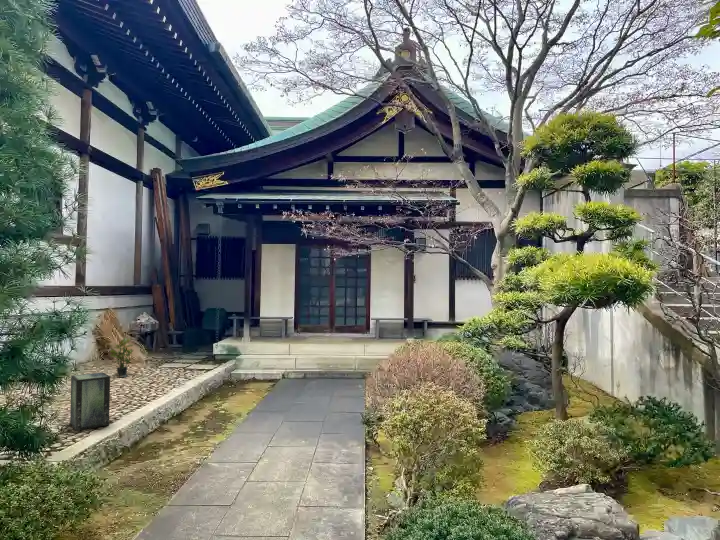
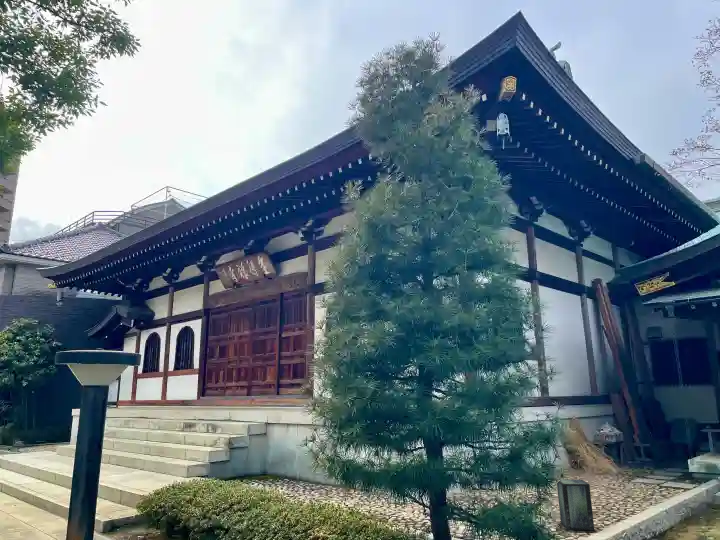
potted plant: present [110,338,133,377] -> none [581,447,603,487]

